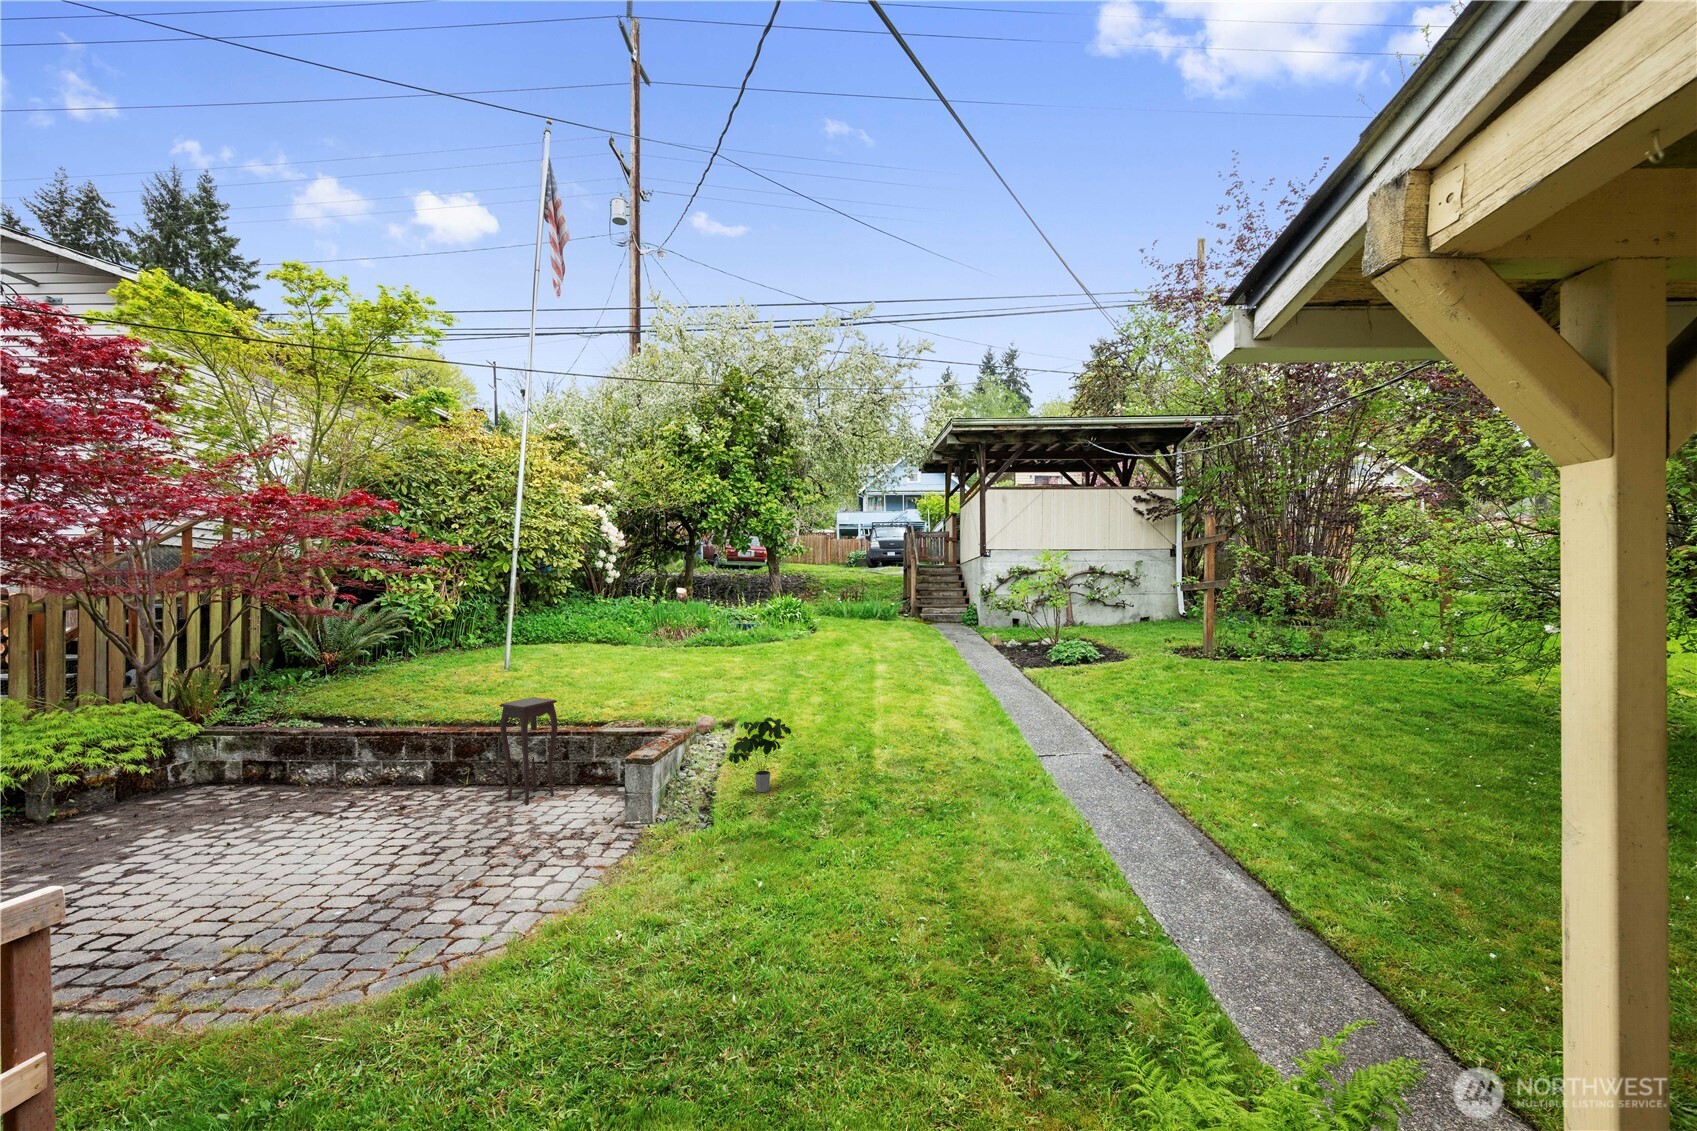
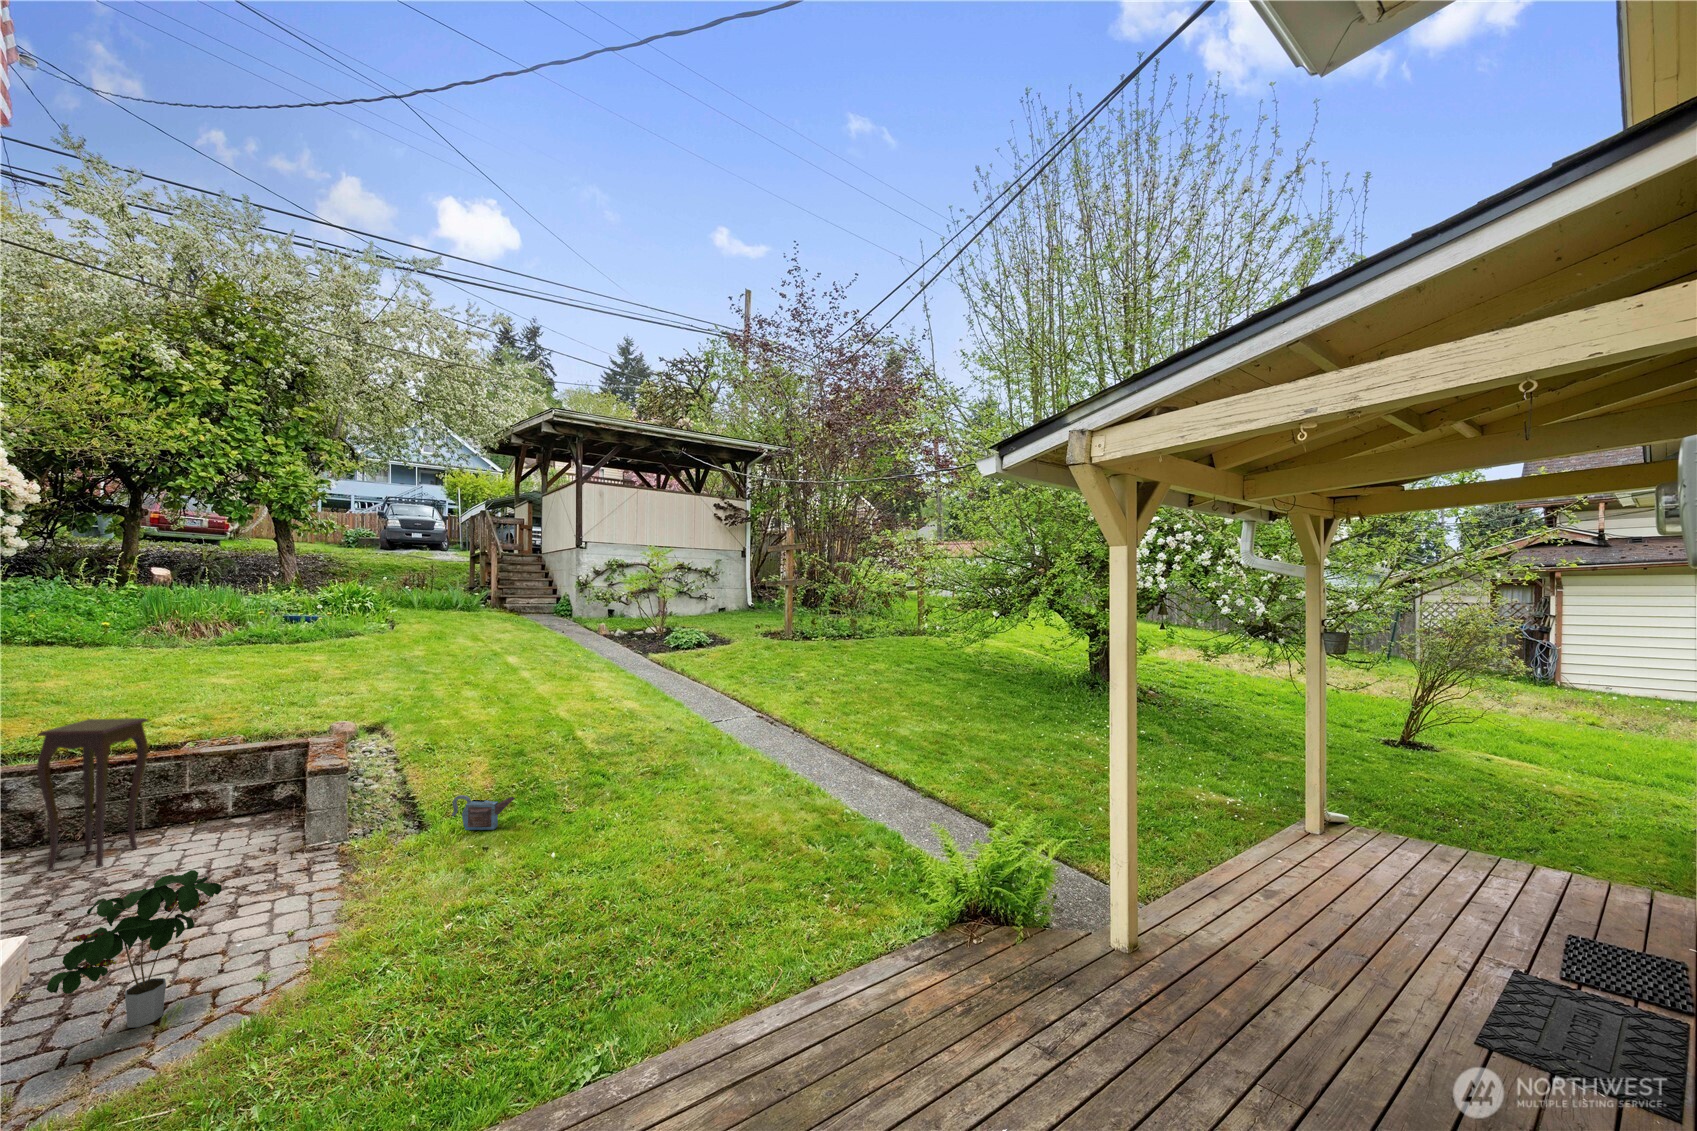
potted plant: present [729,717,791,792] -> present [47,870,222,1028]
watering can: none [695,802,737,843] -> present [452,795,515,830]

